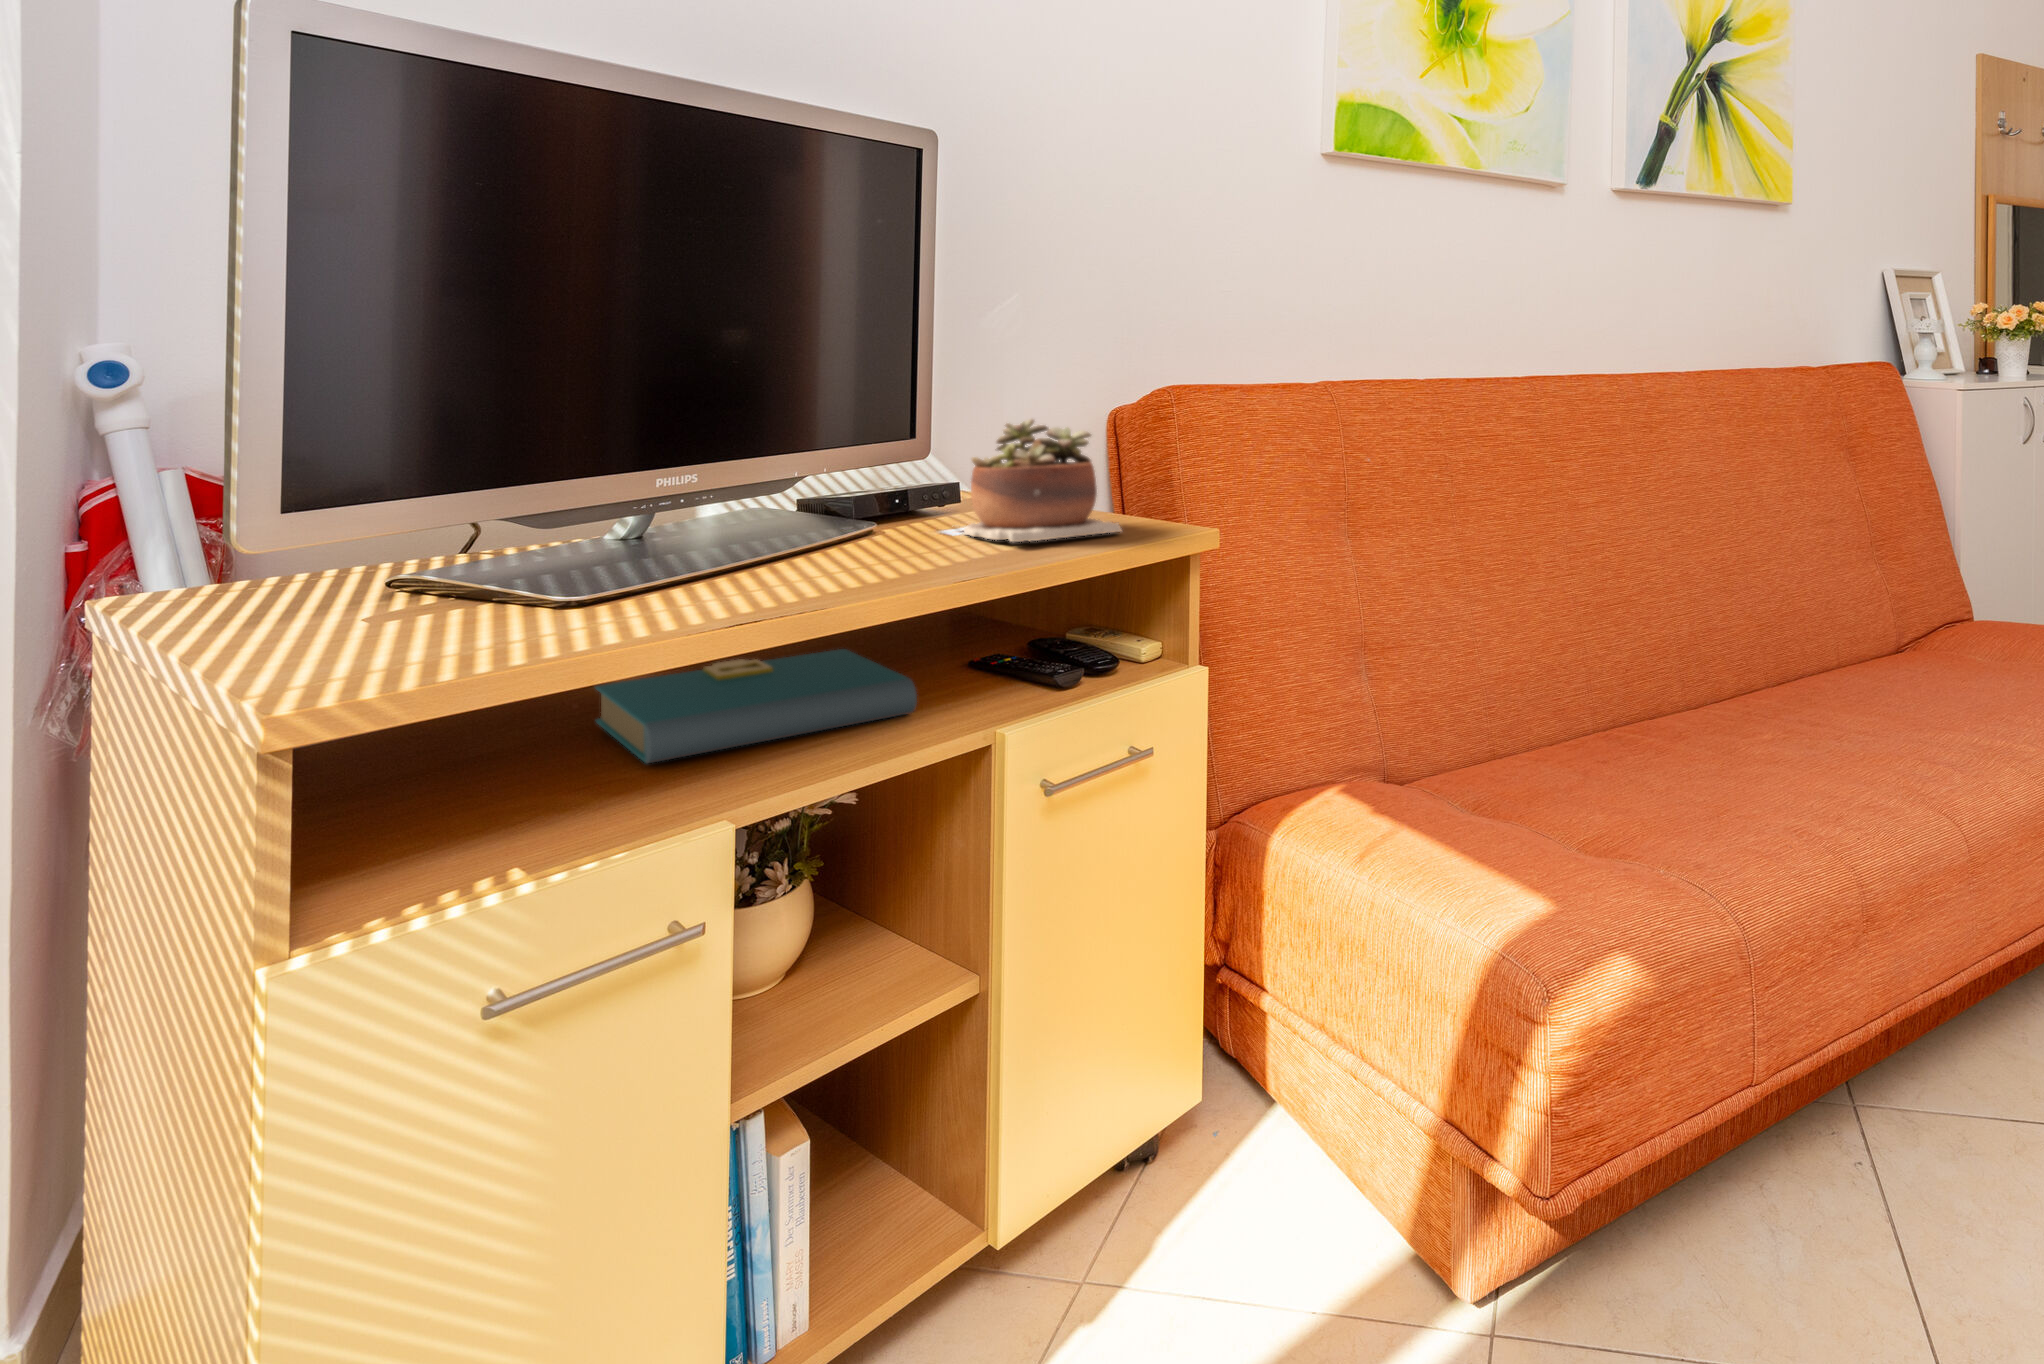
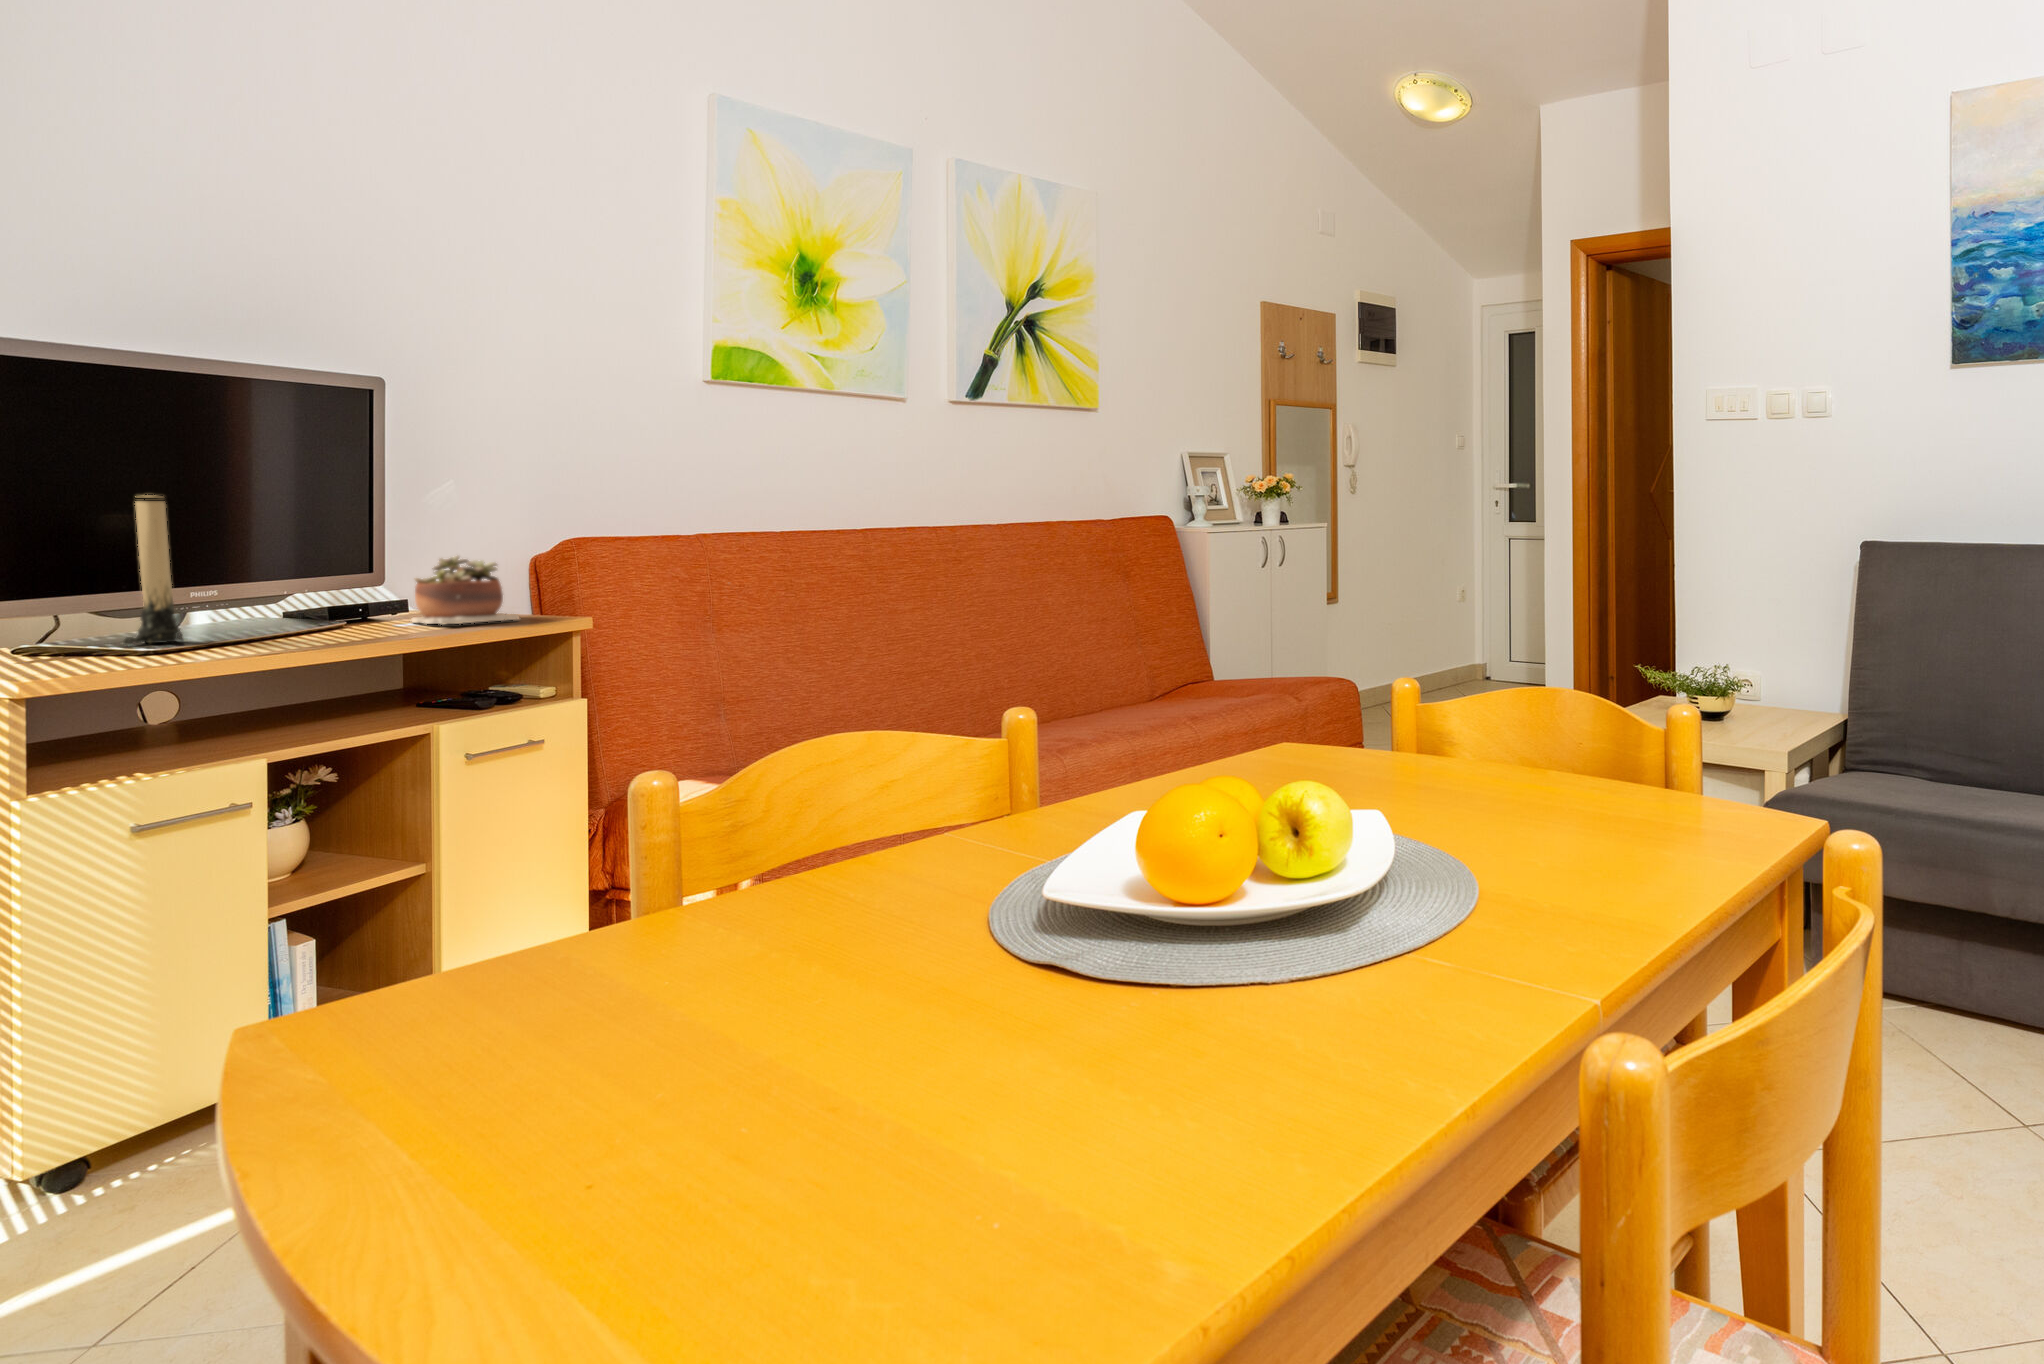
candle: none [538,307,630,580] -> present [123,495,181,645]
book: present [596,649,917,763] -> none [155,692,379,743]

